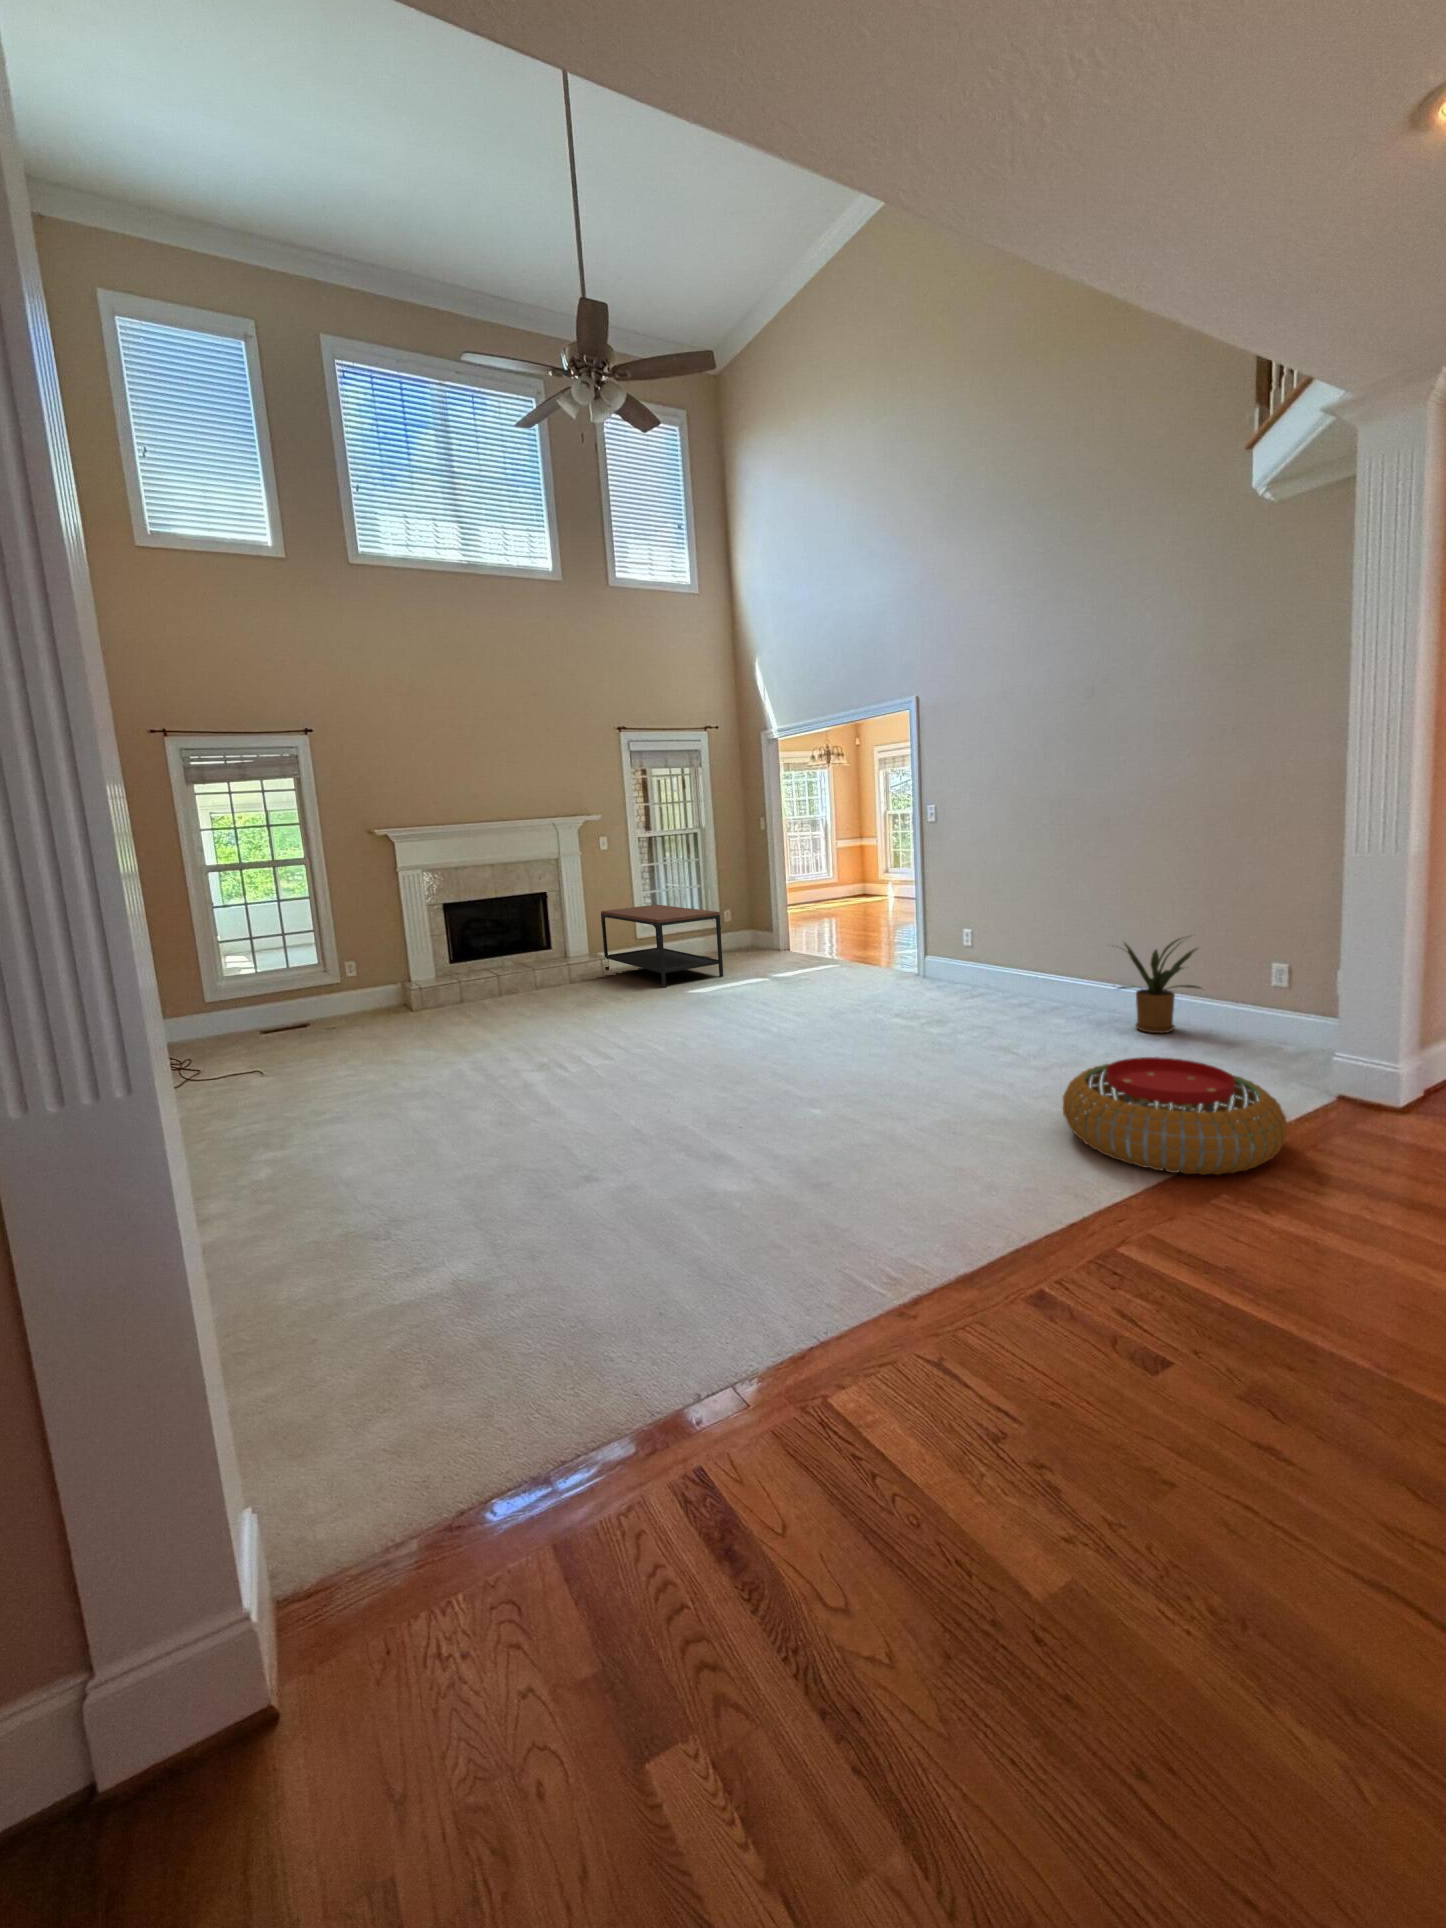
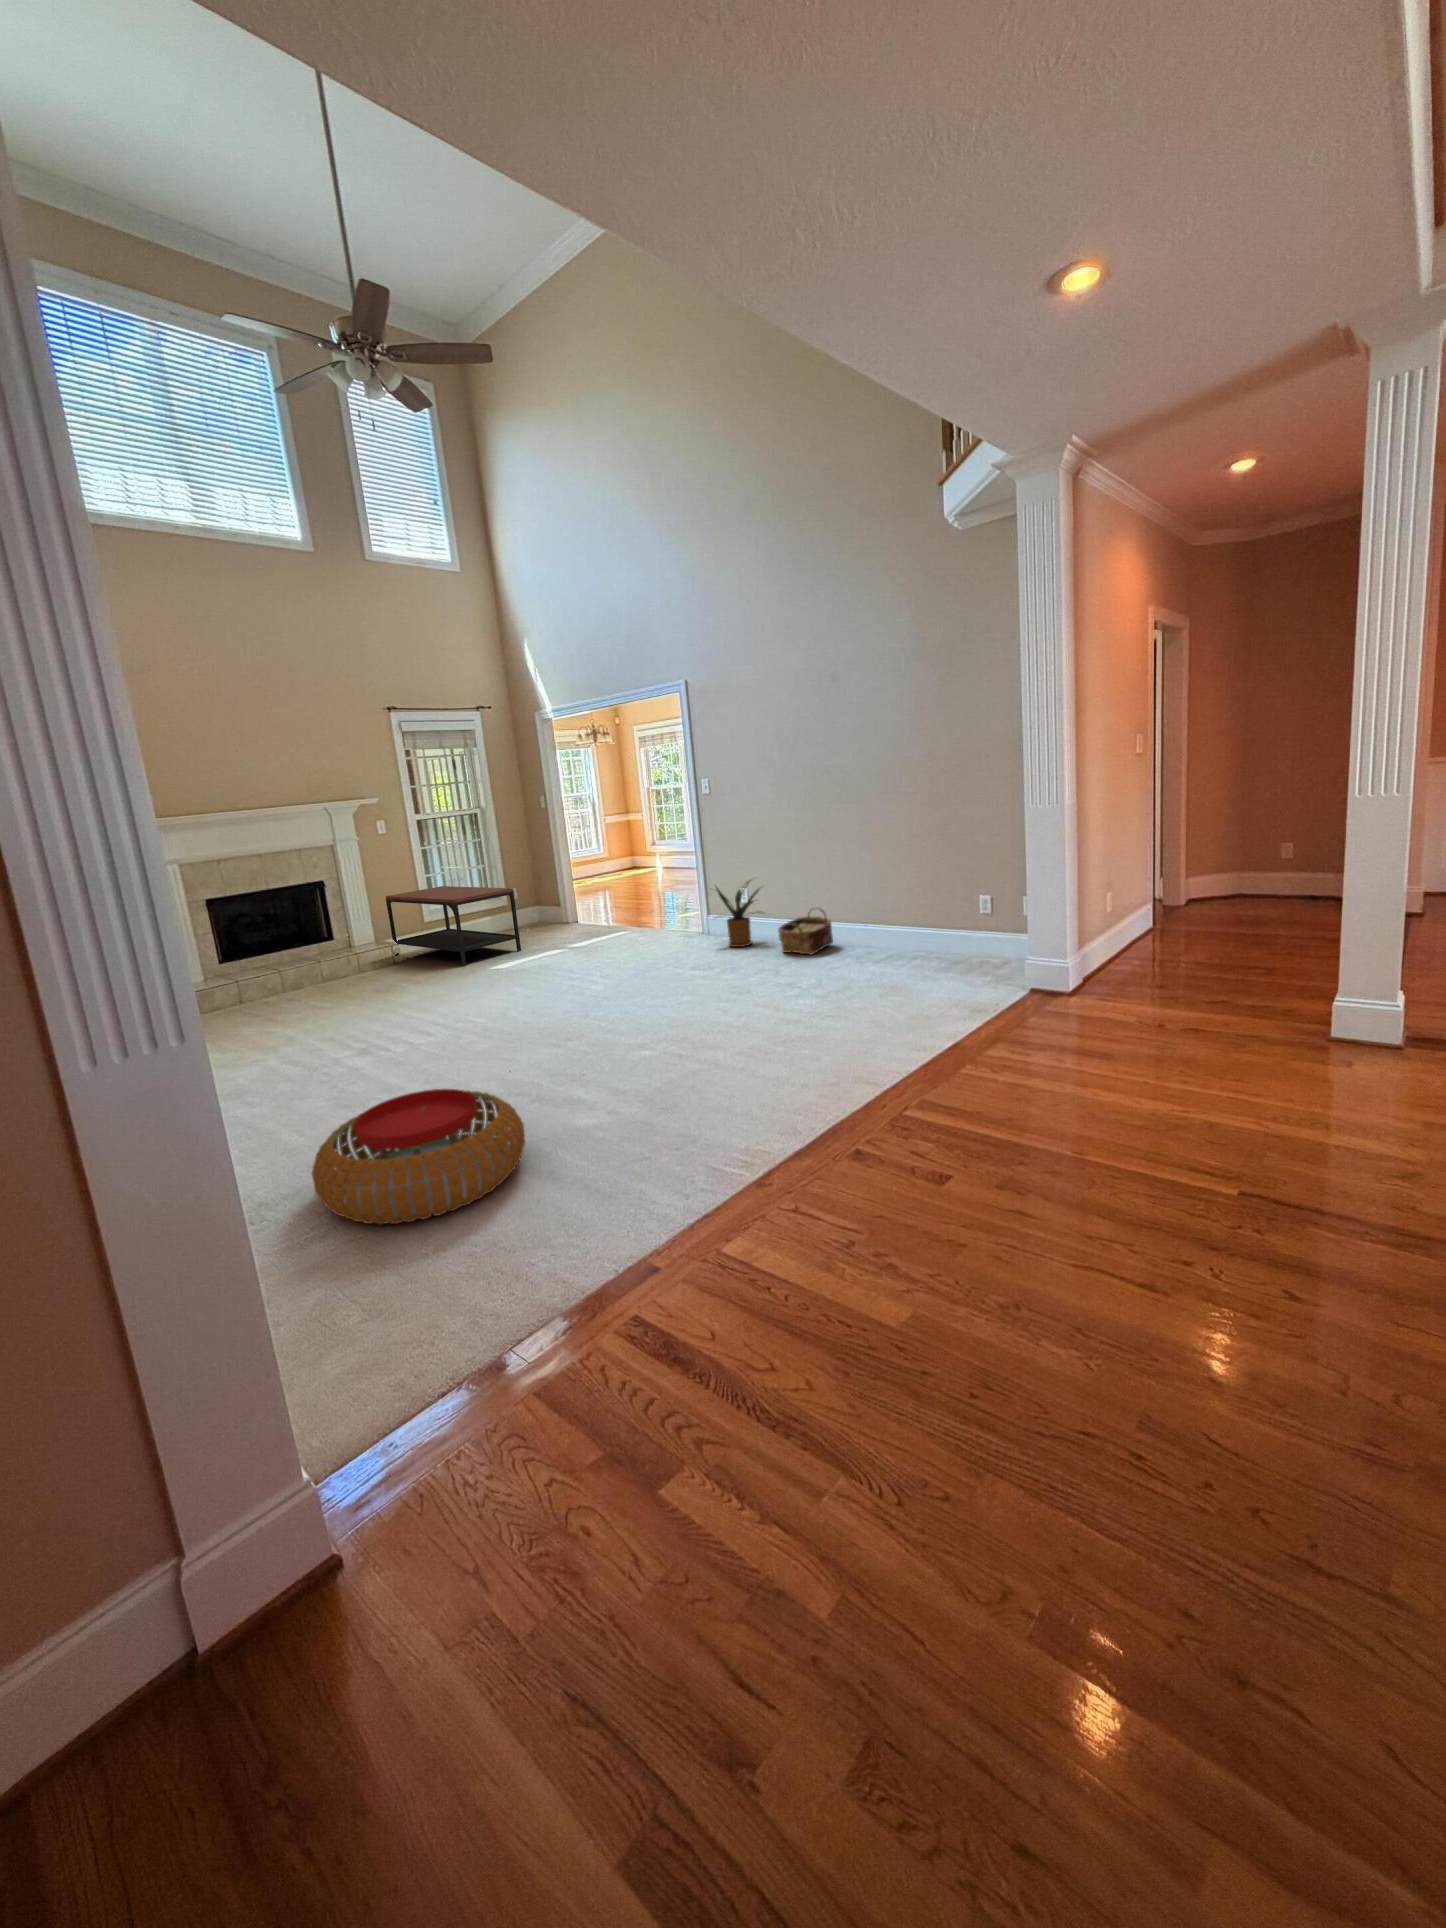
house plant: present [1118,938,1201,1033] -> present [716,880,759,947]
woven basket: none [1002,958,1071,1014] -> present [778,908,833,955]
pouf: present [1063,1057,1287,1175] -> present [312,1089,525,1224]

